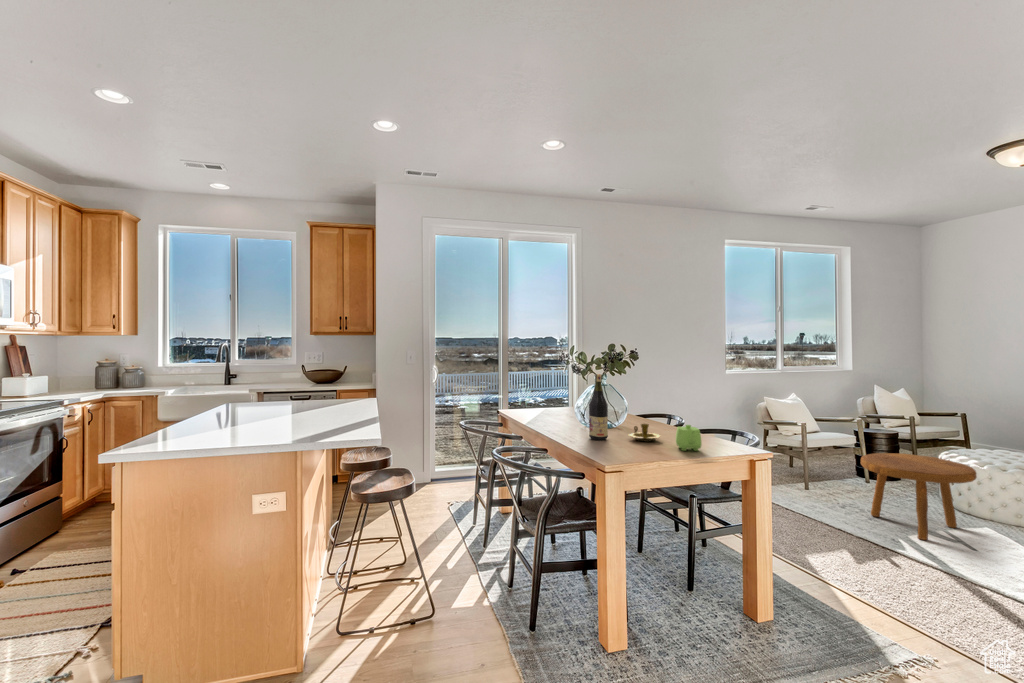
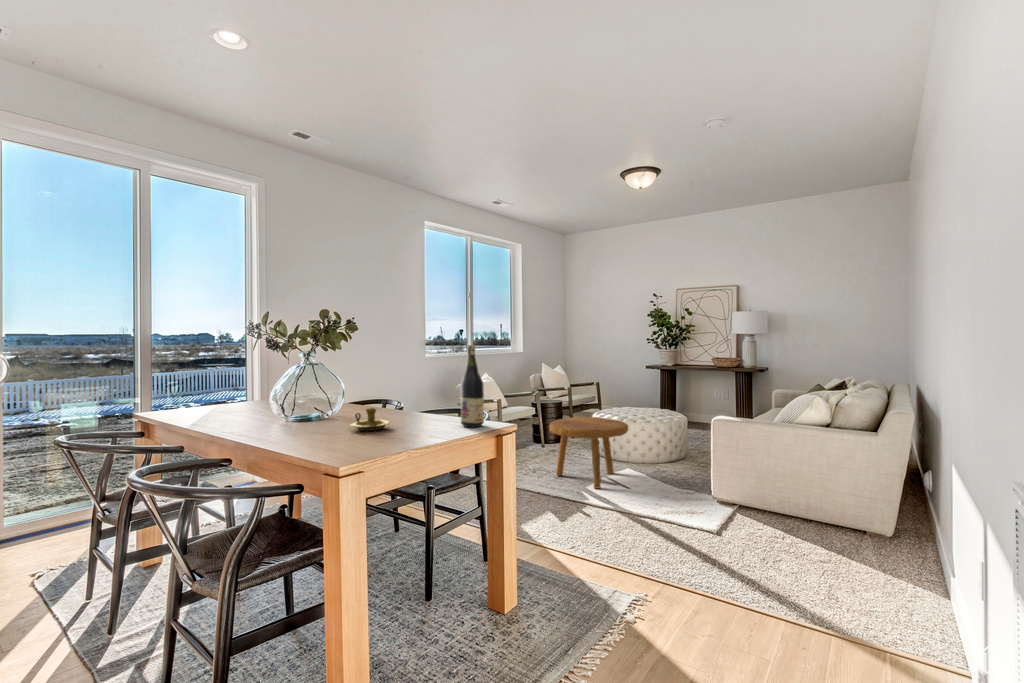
wine bottle: present [589,374,608,440] -> present [460,345,484,427]
teapot: present [676,425,702,451] -> none [413,403,445,435]

